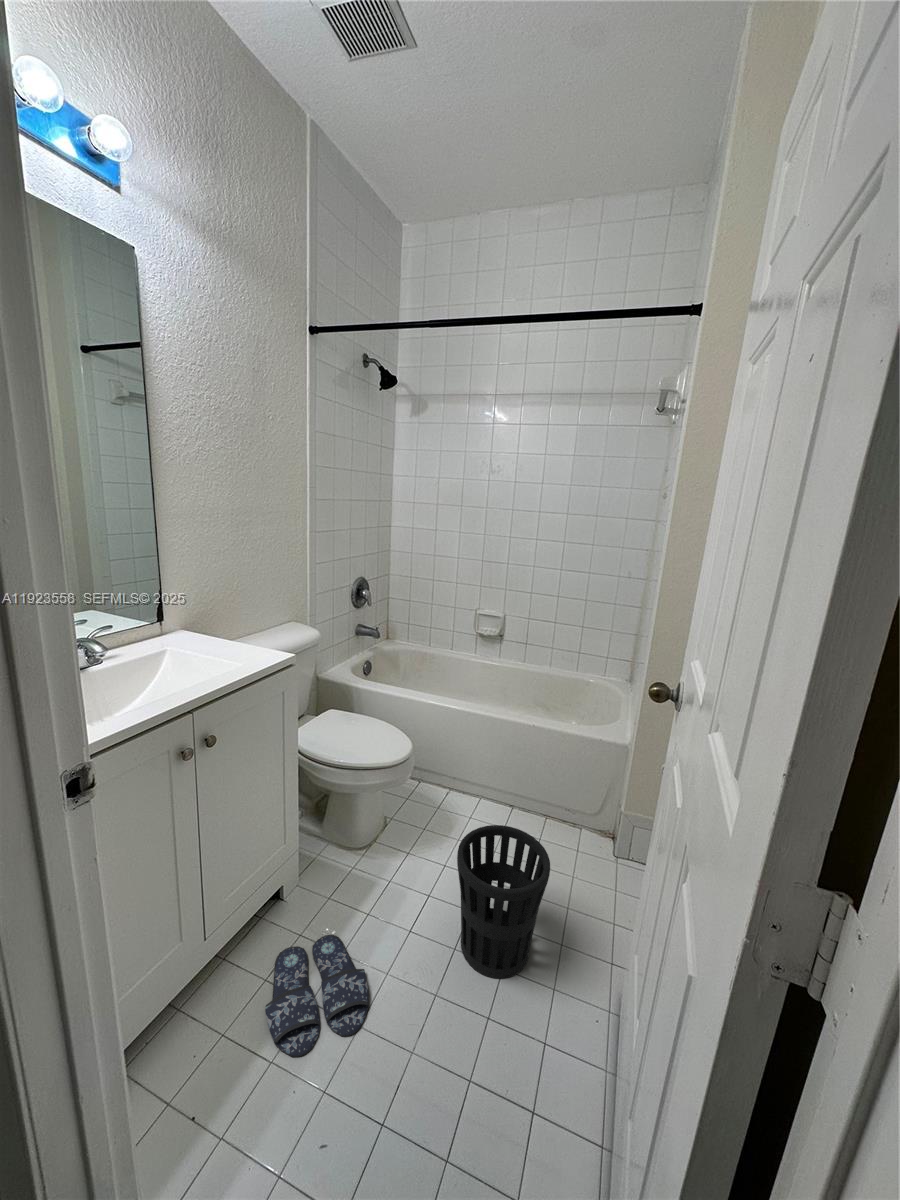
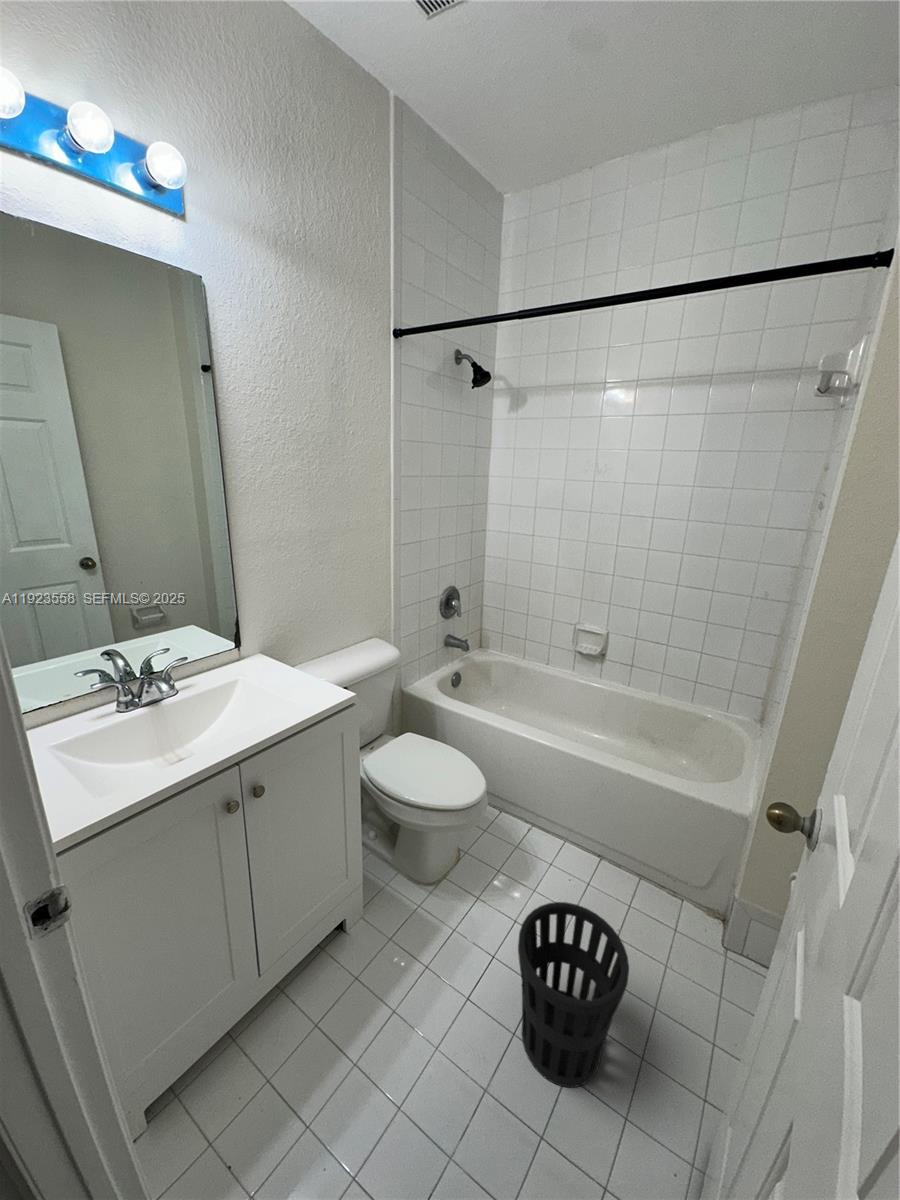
slippers: present [265,935,369,1057] -> none [309,985,414,1130]

